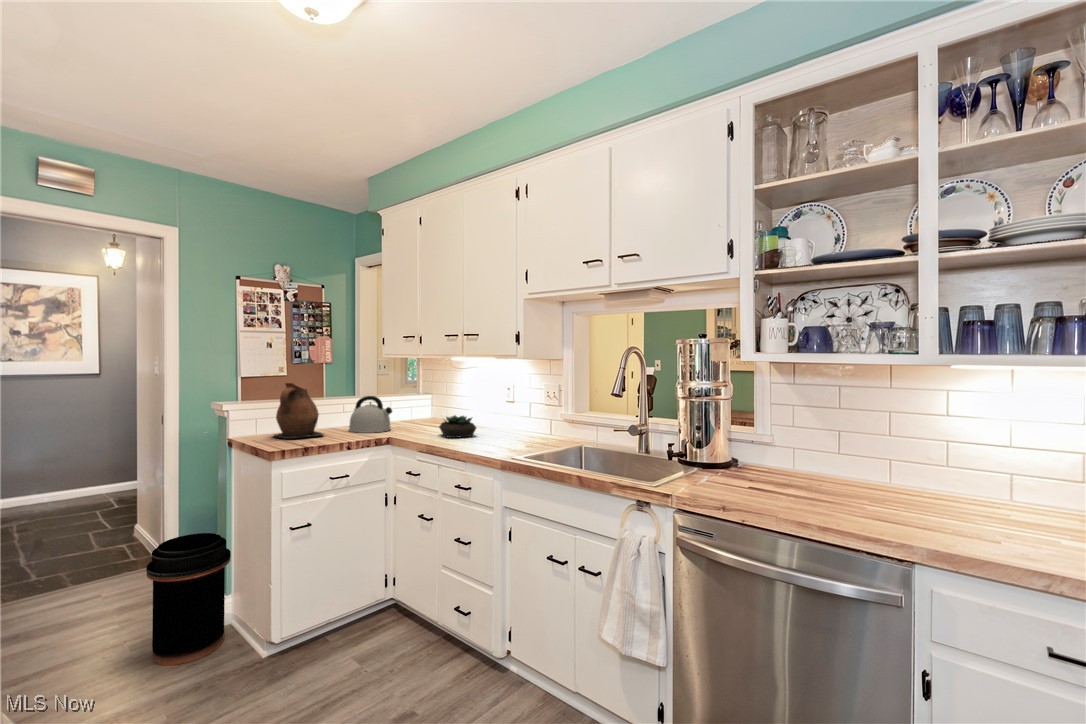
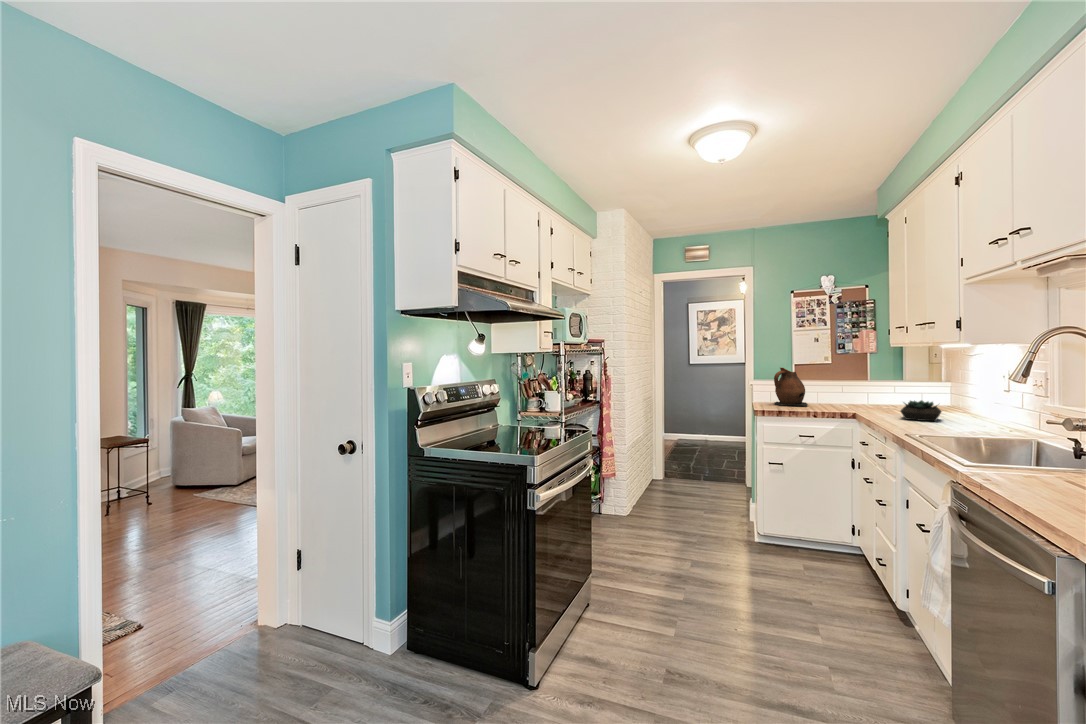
kettle: present [349,396,392,433] -> none [834,380,873,409]
trash can: present [146,533,231,665] -> none [709,455,752,525]

